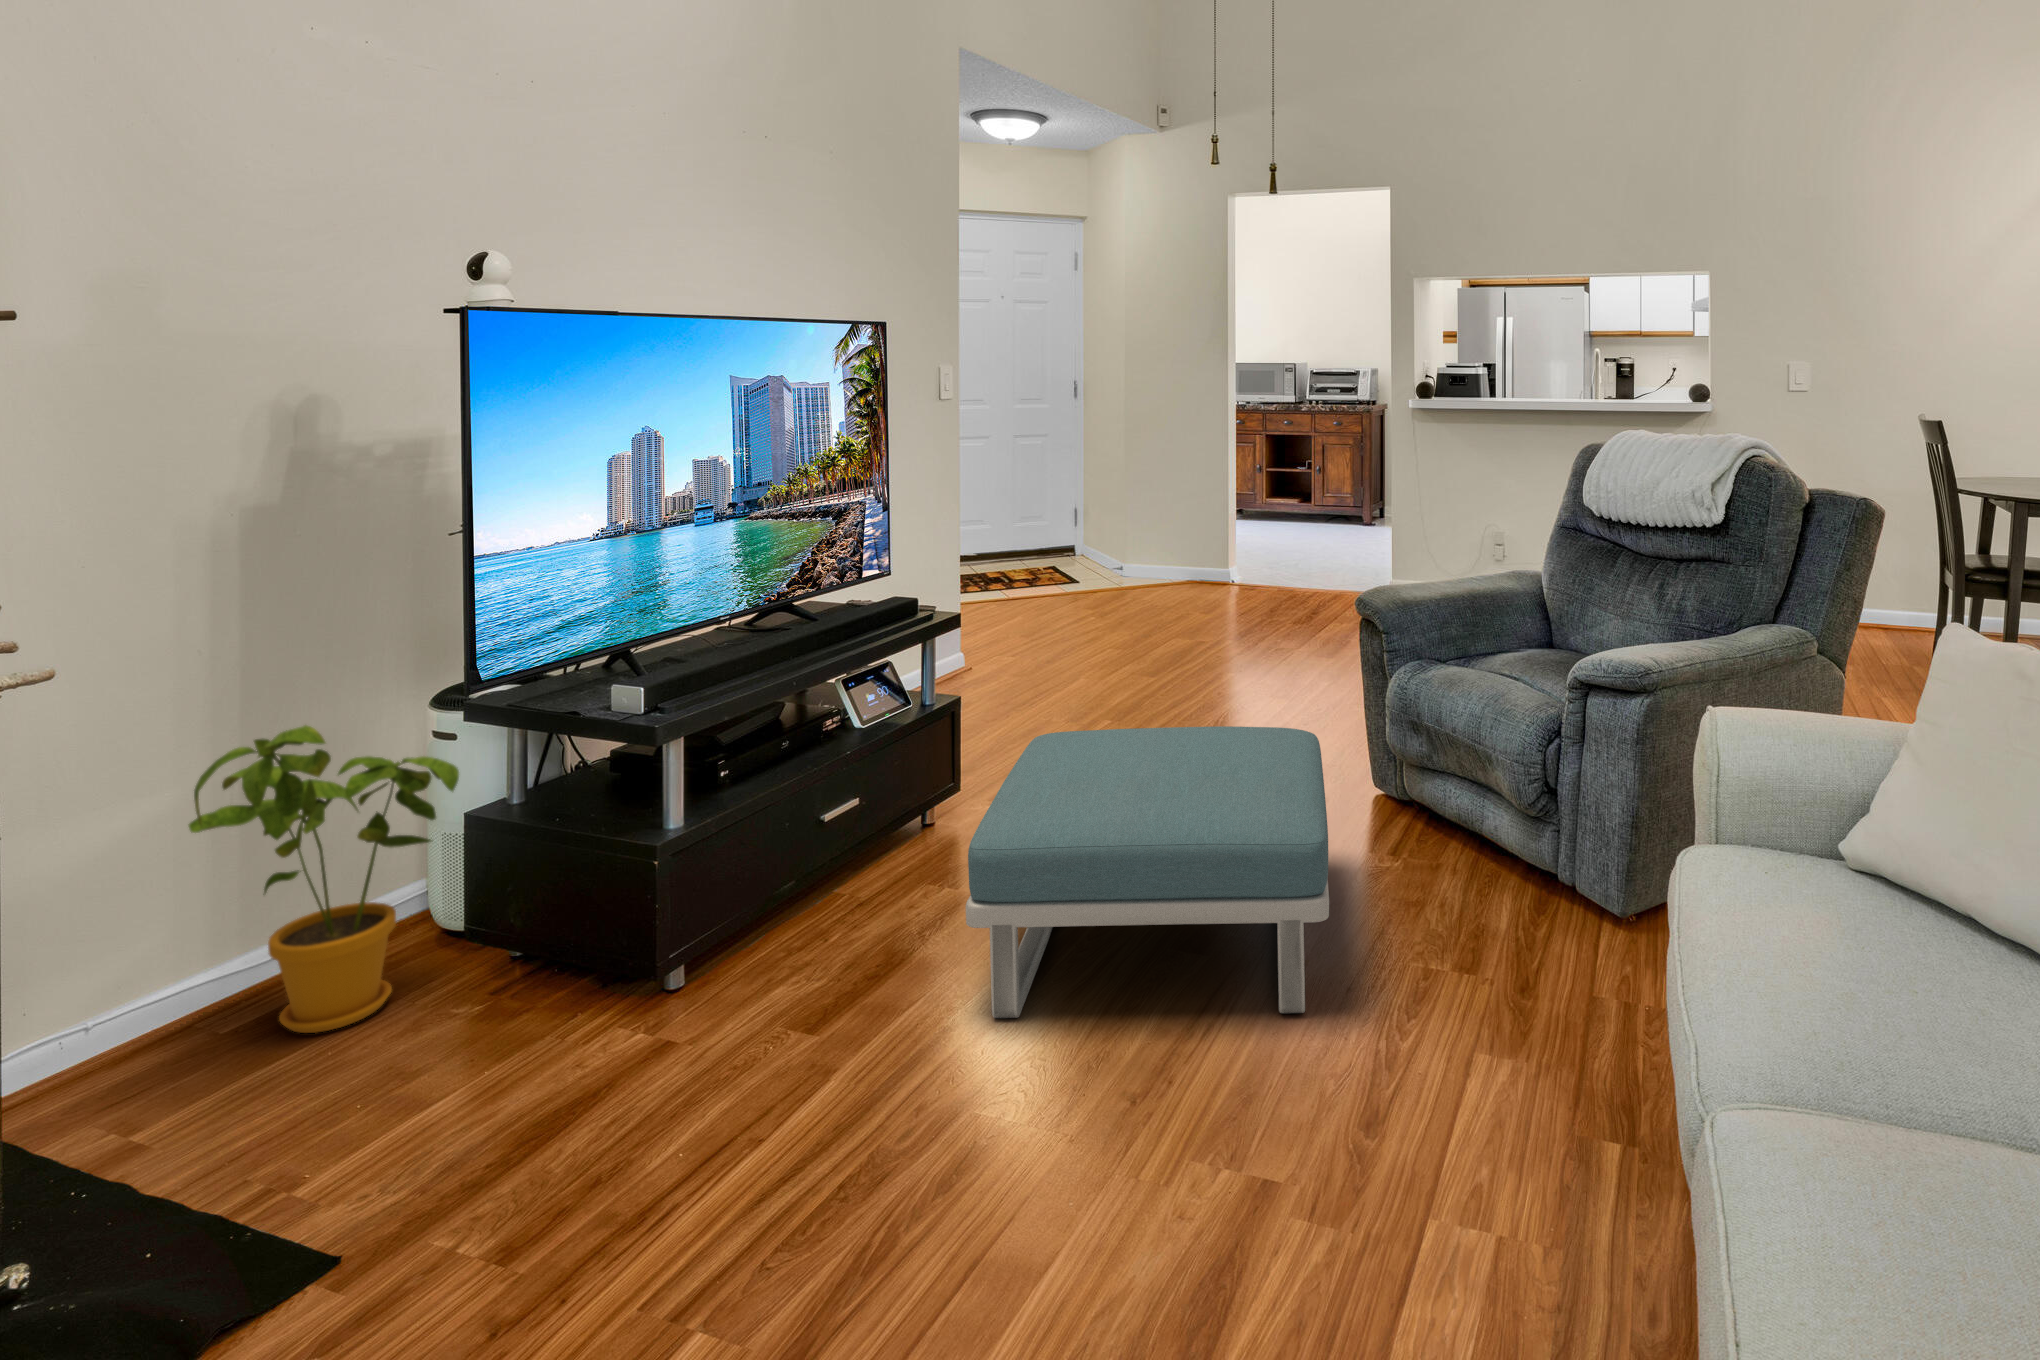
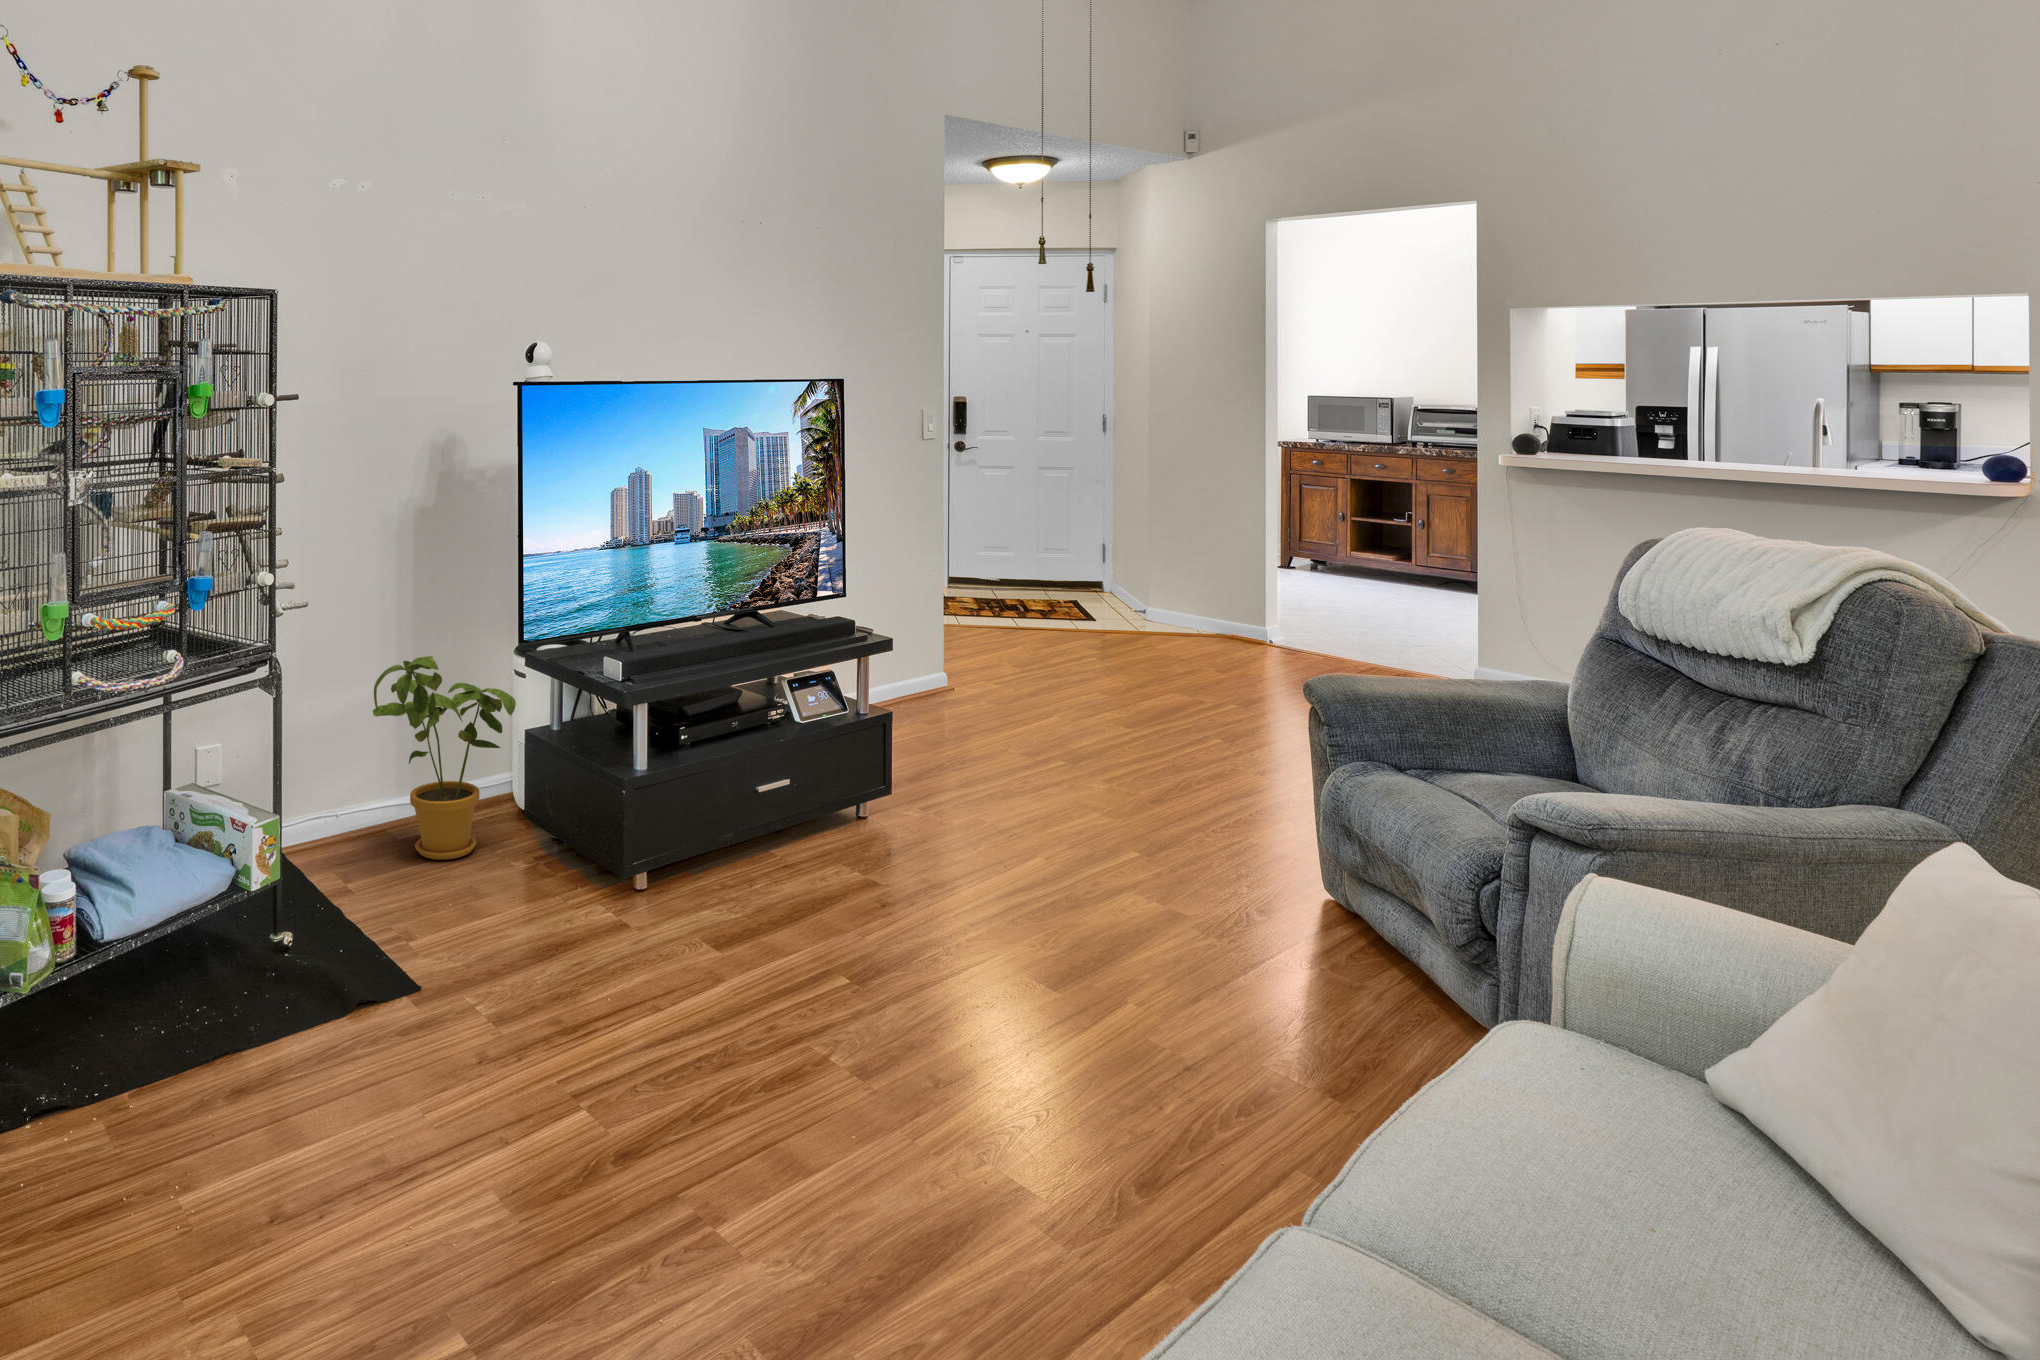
footstool: present [966,726,1329,1018] -> none [830,748,1187,1018]

